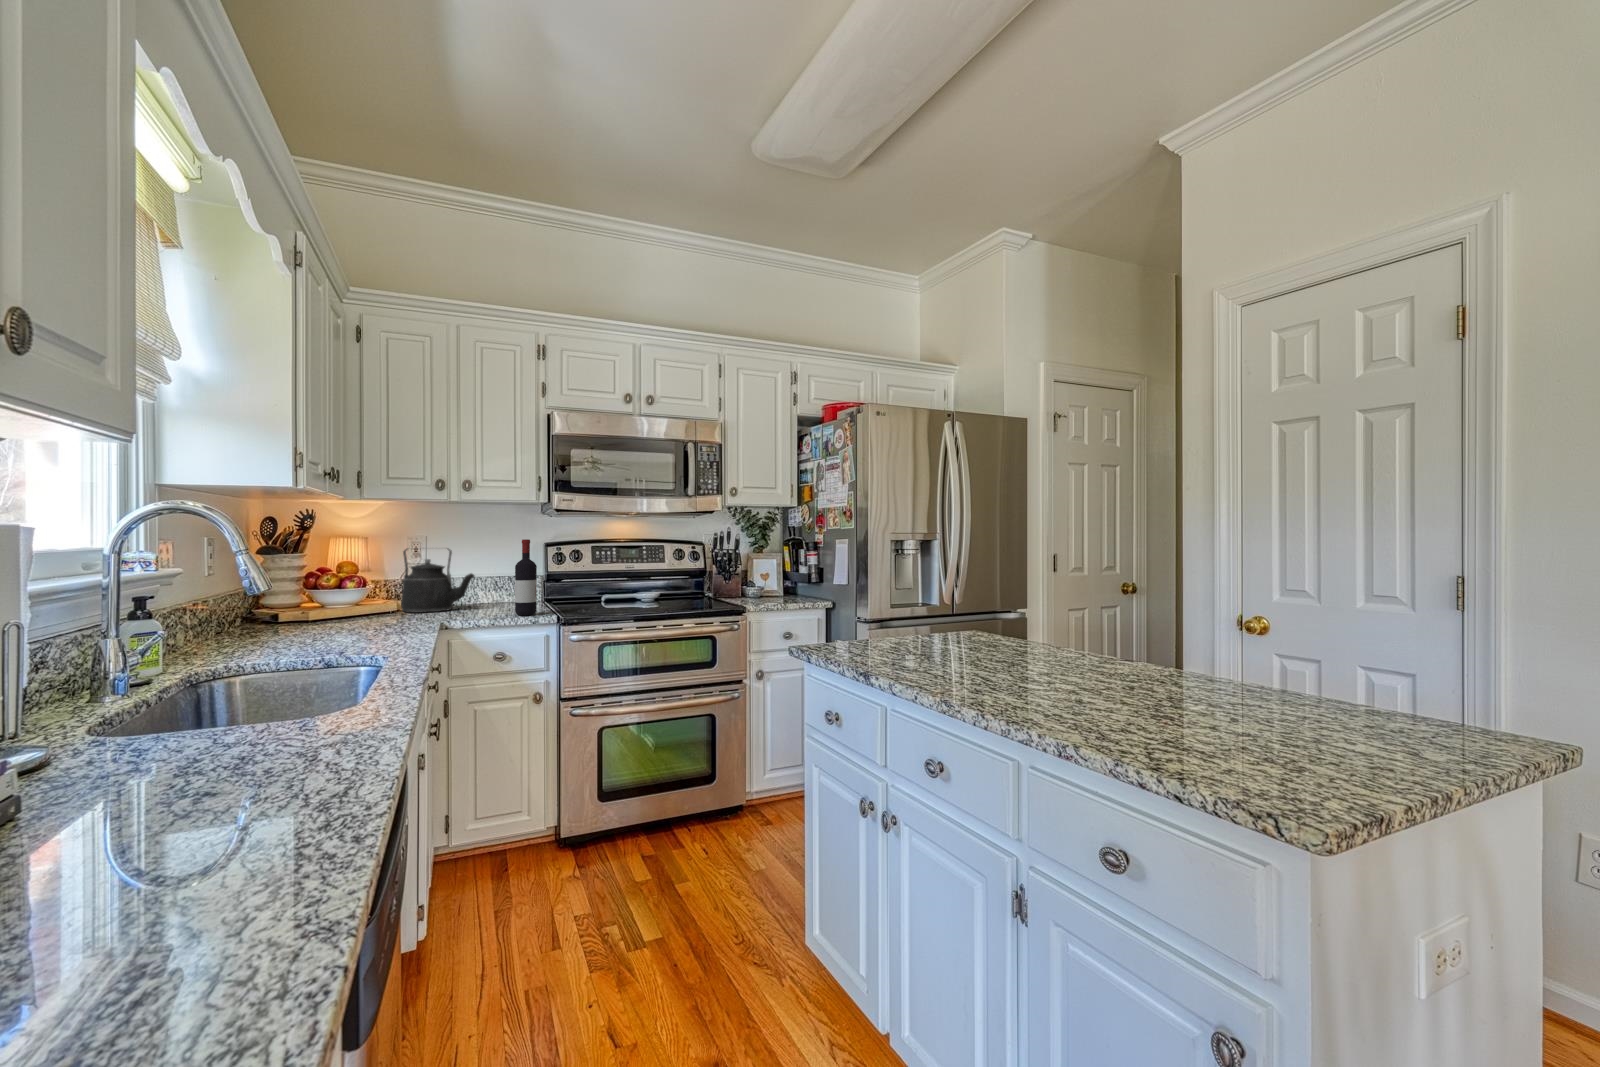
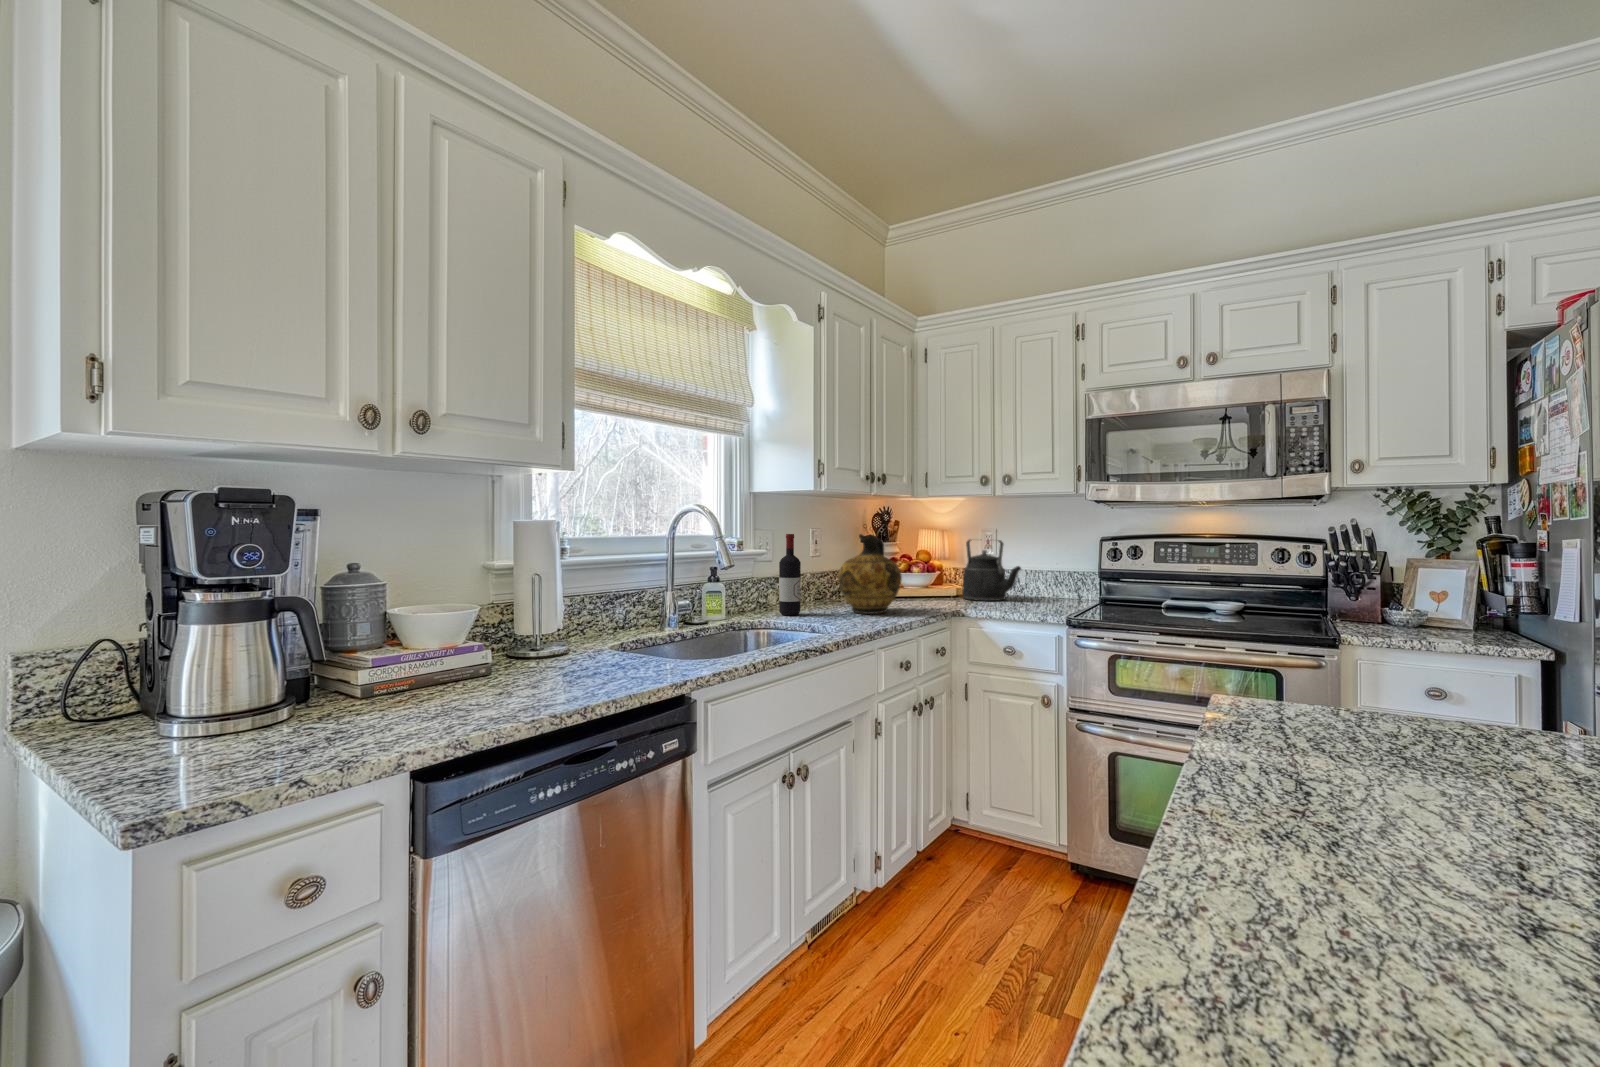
wine bottle: present [515,539,537,616] -> present [779,534,801,615]
ceramic jug: none [292,540,384,637] -> present [838,534,902,614]

